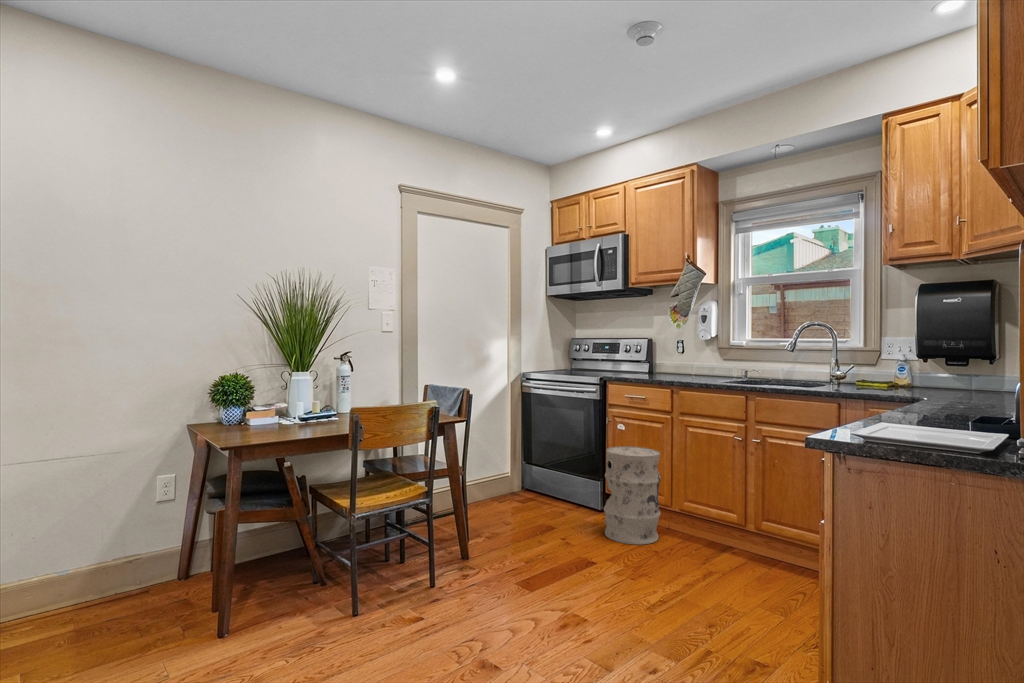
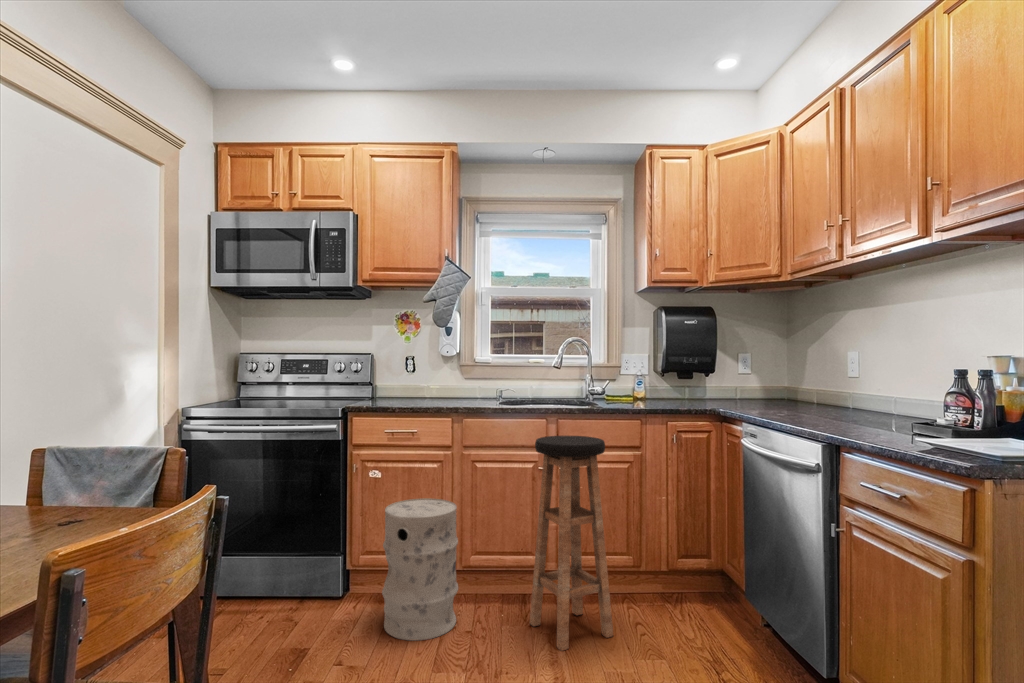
bar stool: none [701,408,766,588] -> present [530,436,613,651]

